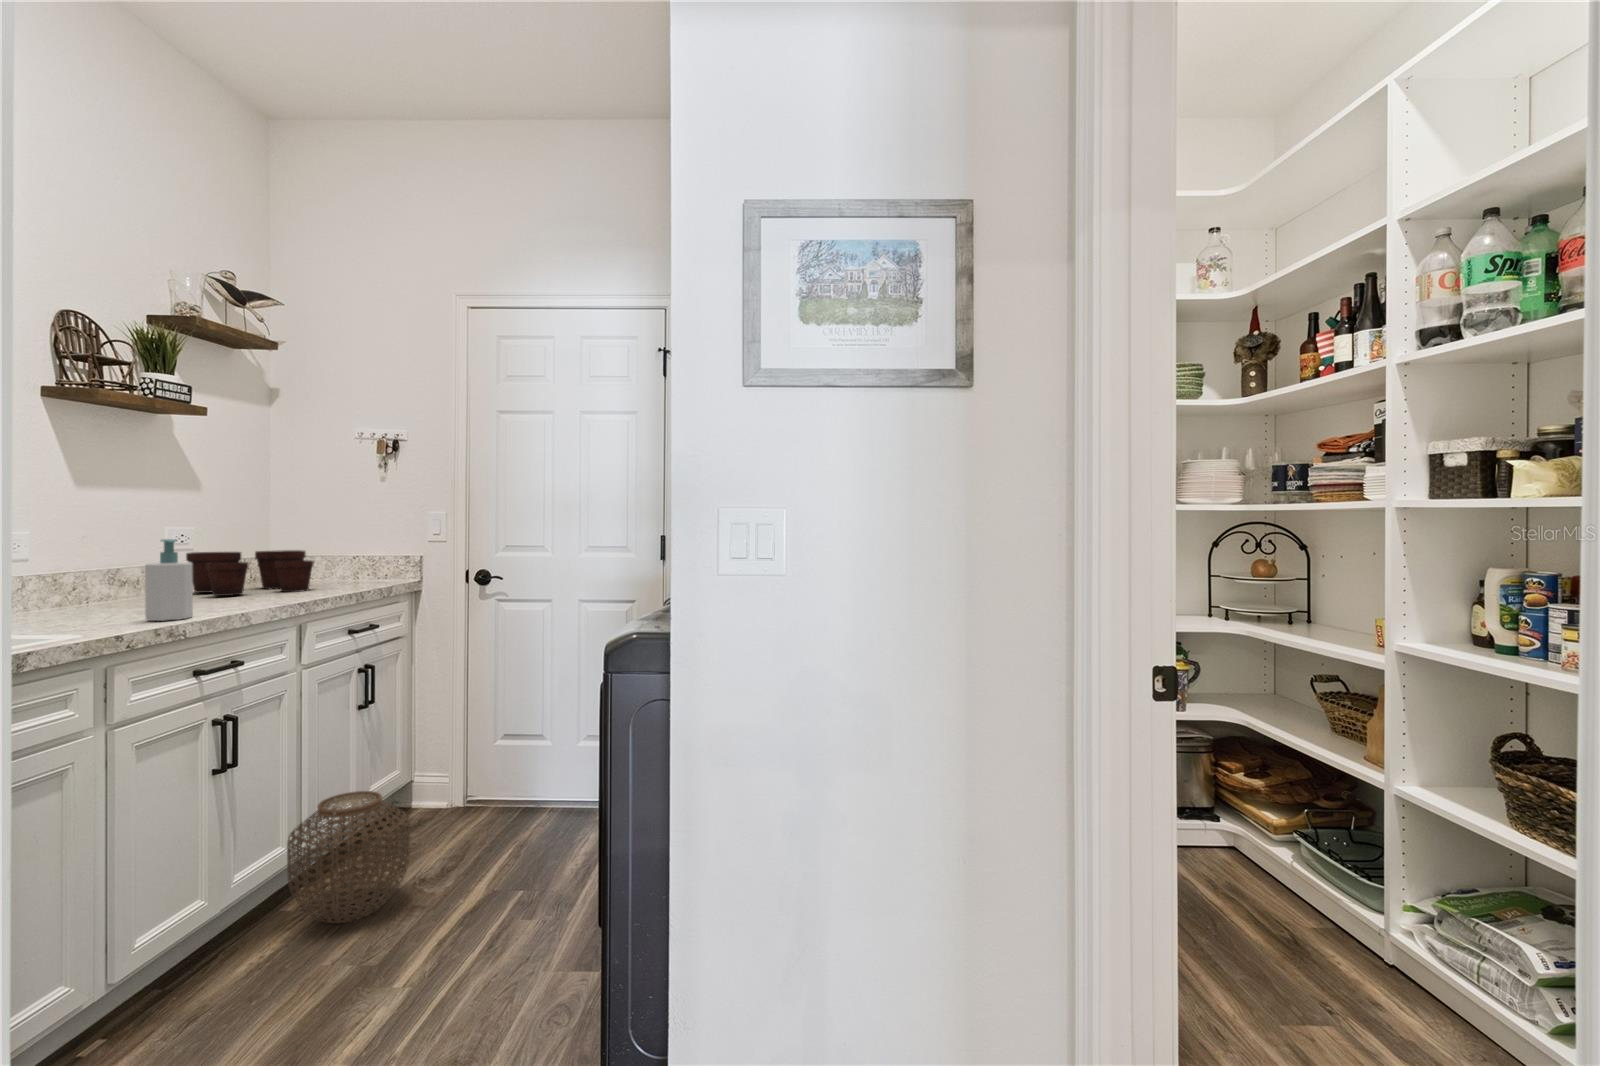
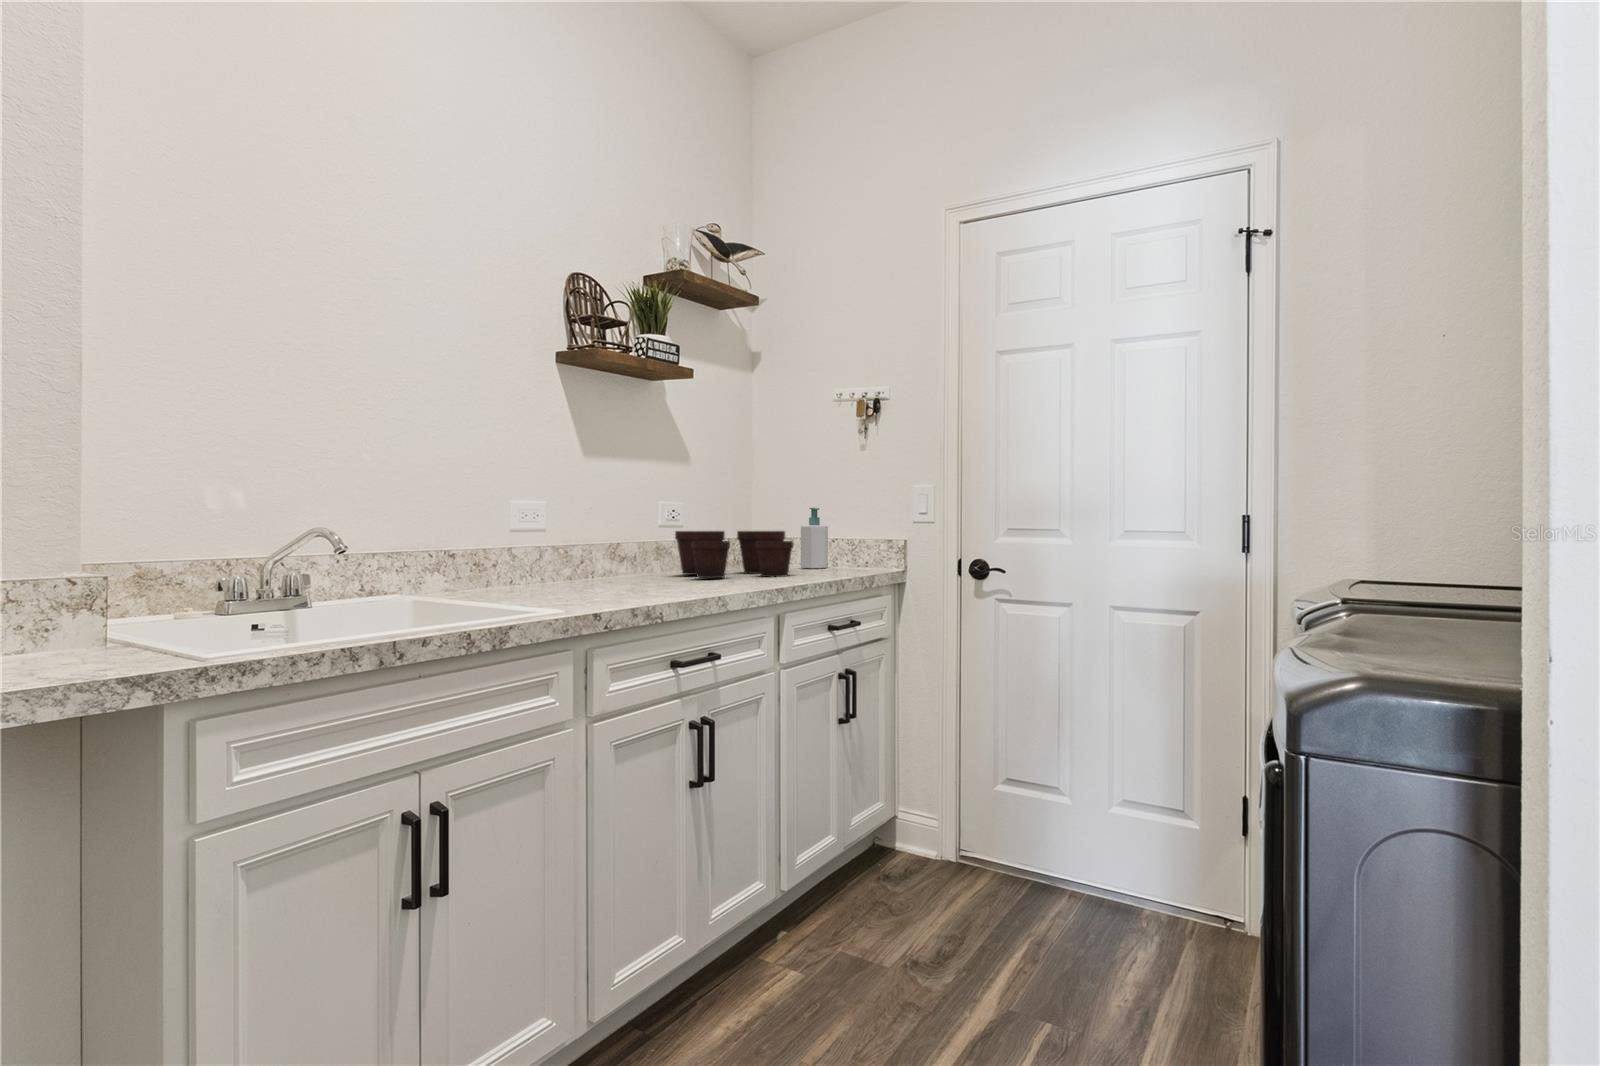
soap bottle: present [145,539,193,621] -> present [801,507,828,568]
woven basket: present [287,791,410,923] -> none [764,830,901,1002]

